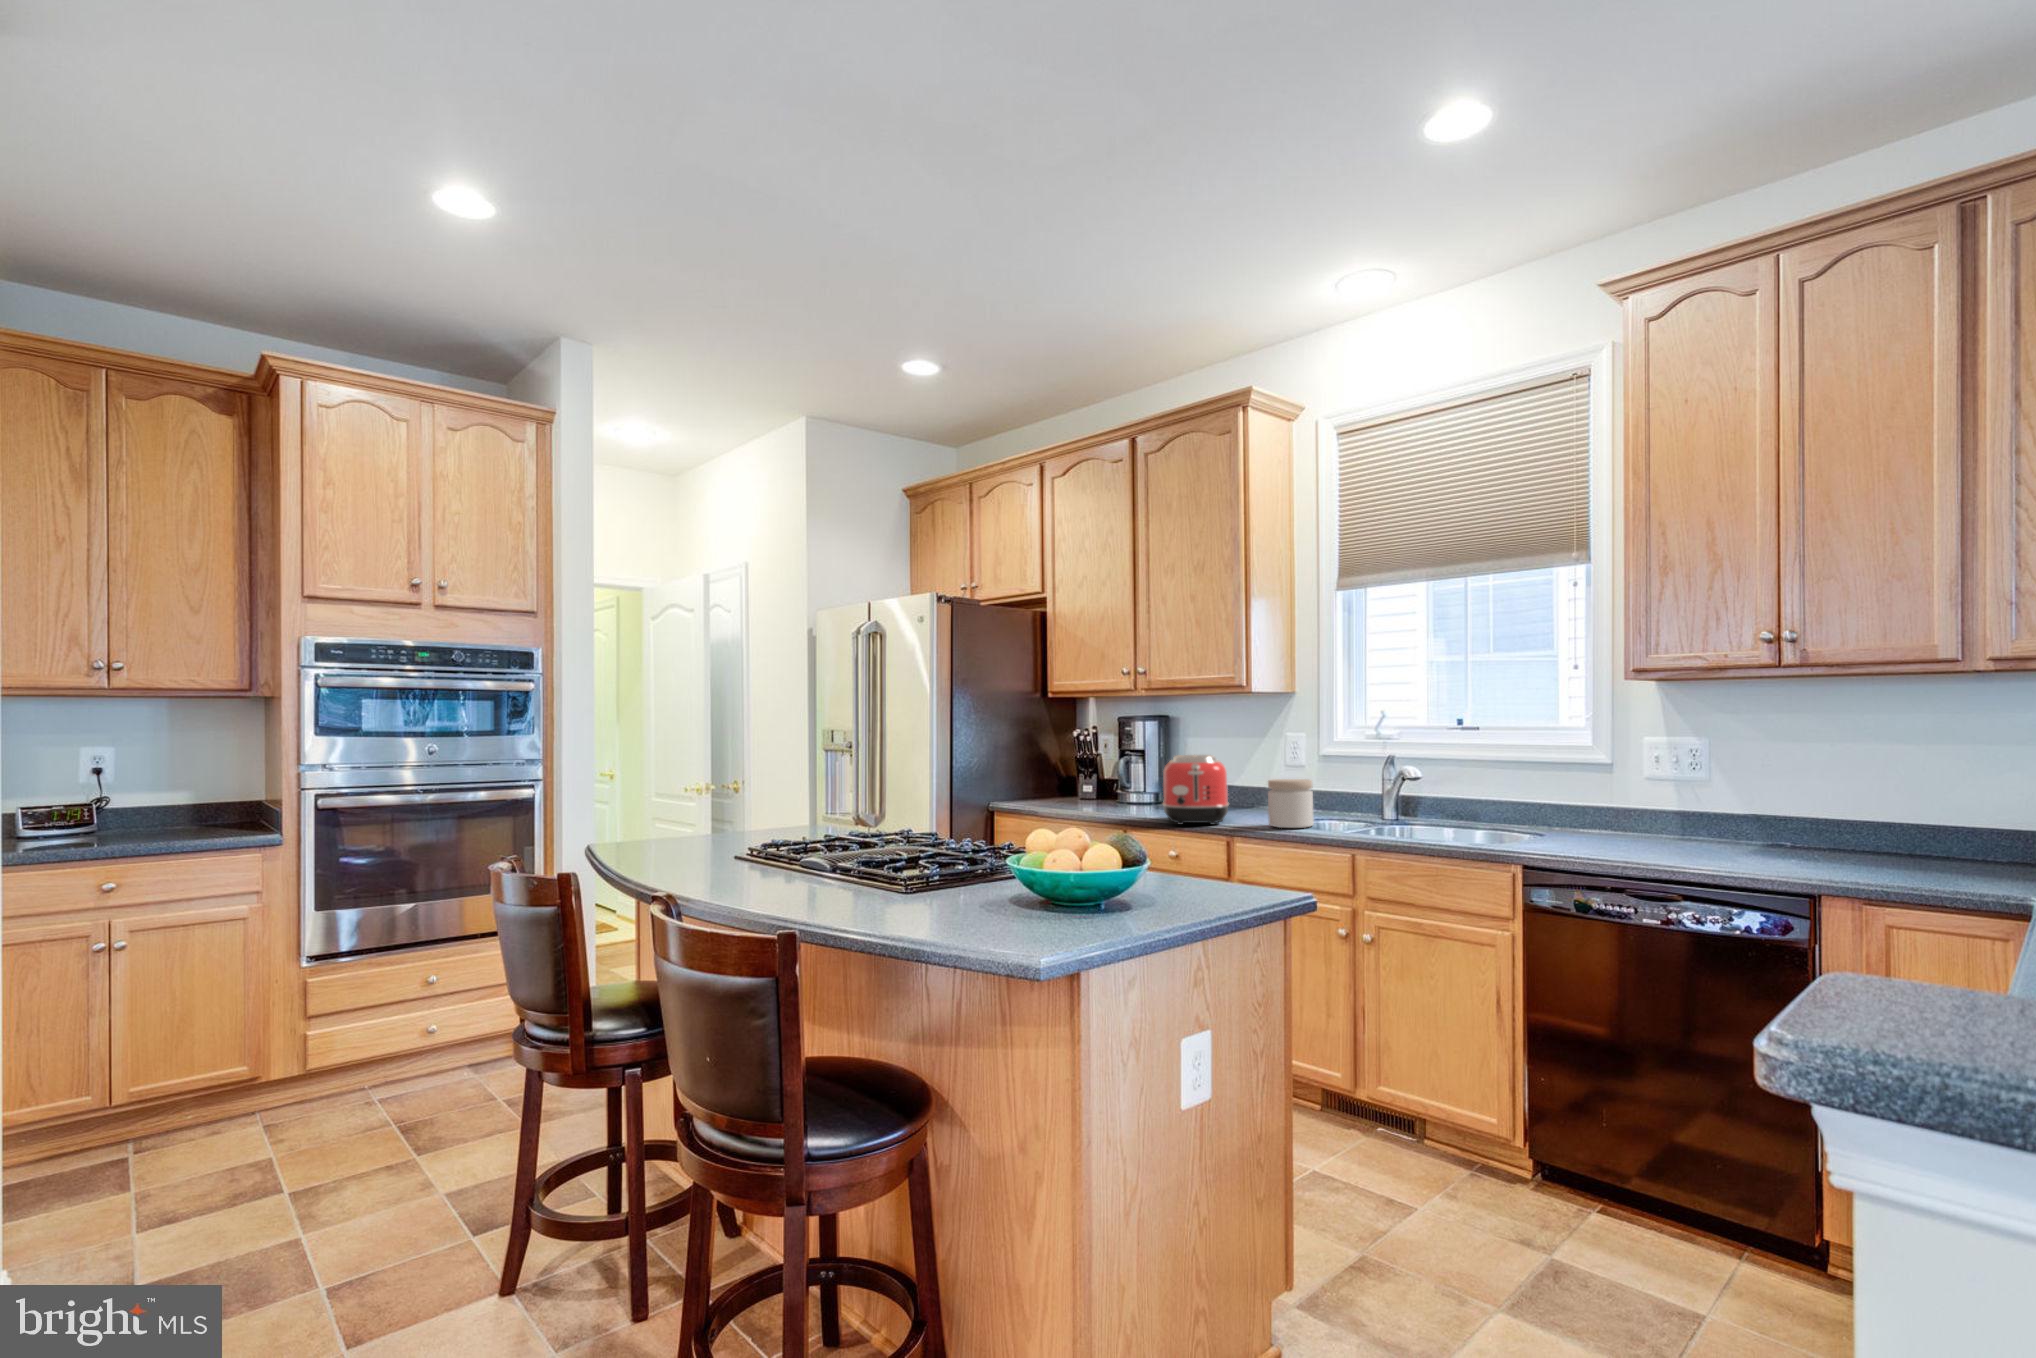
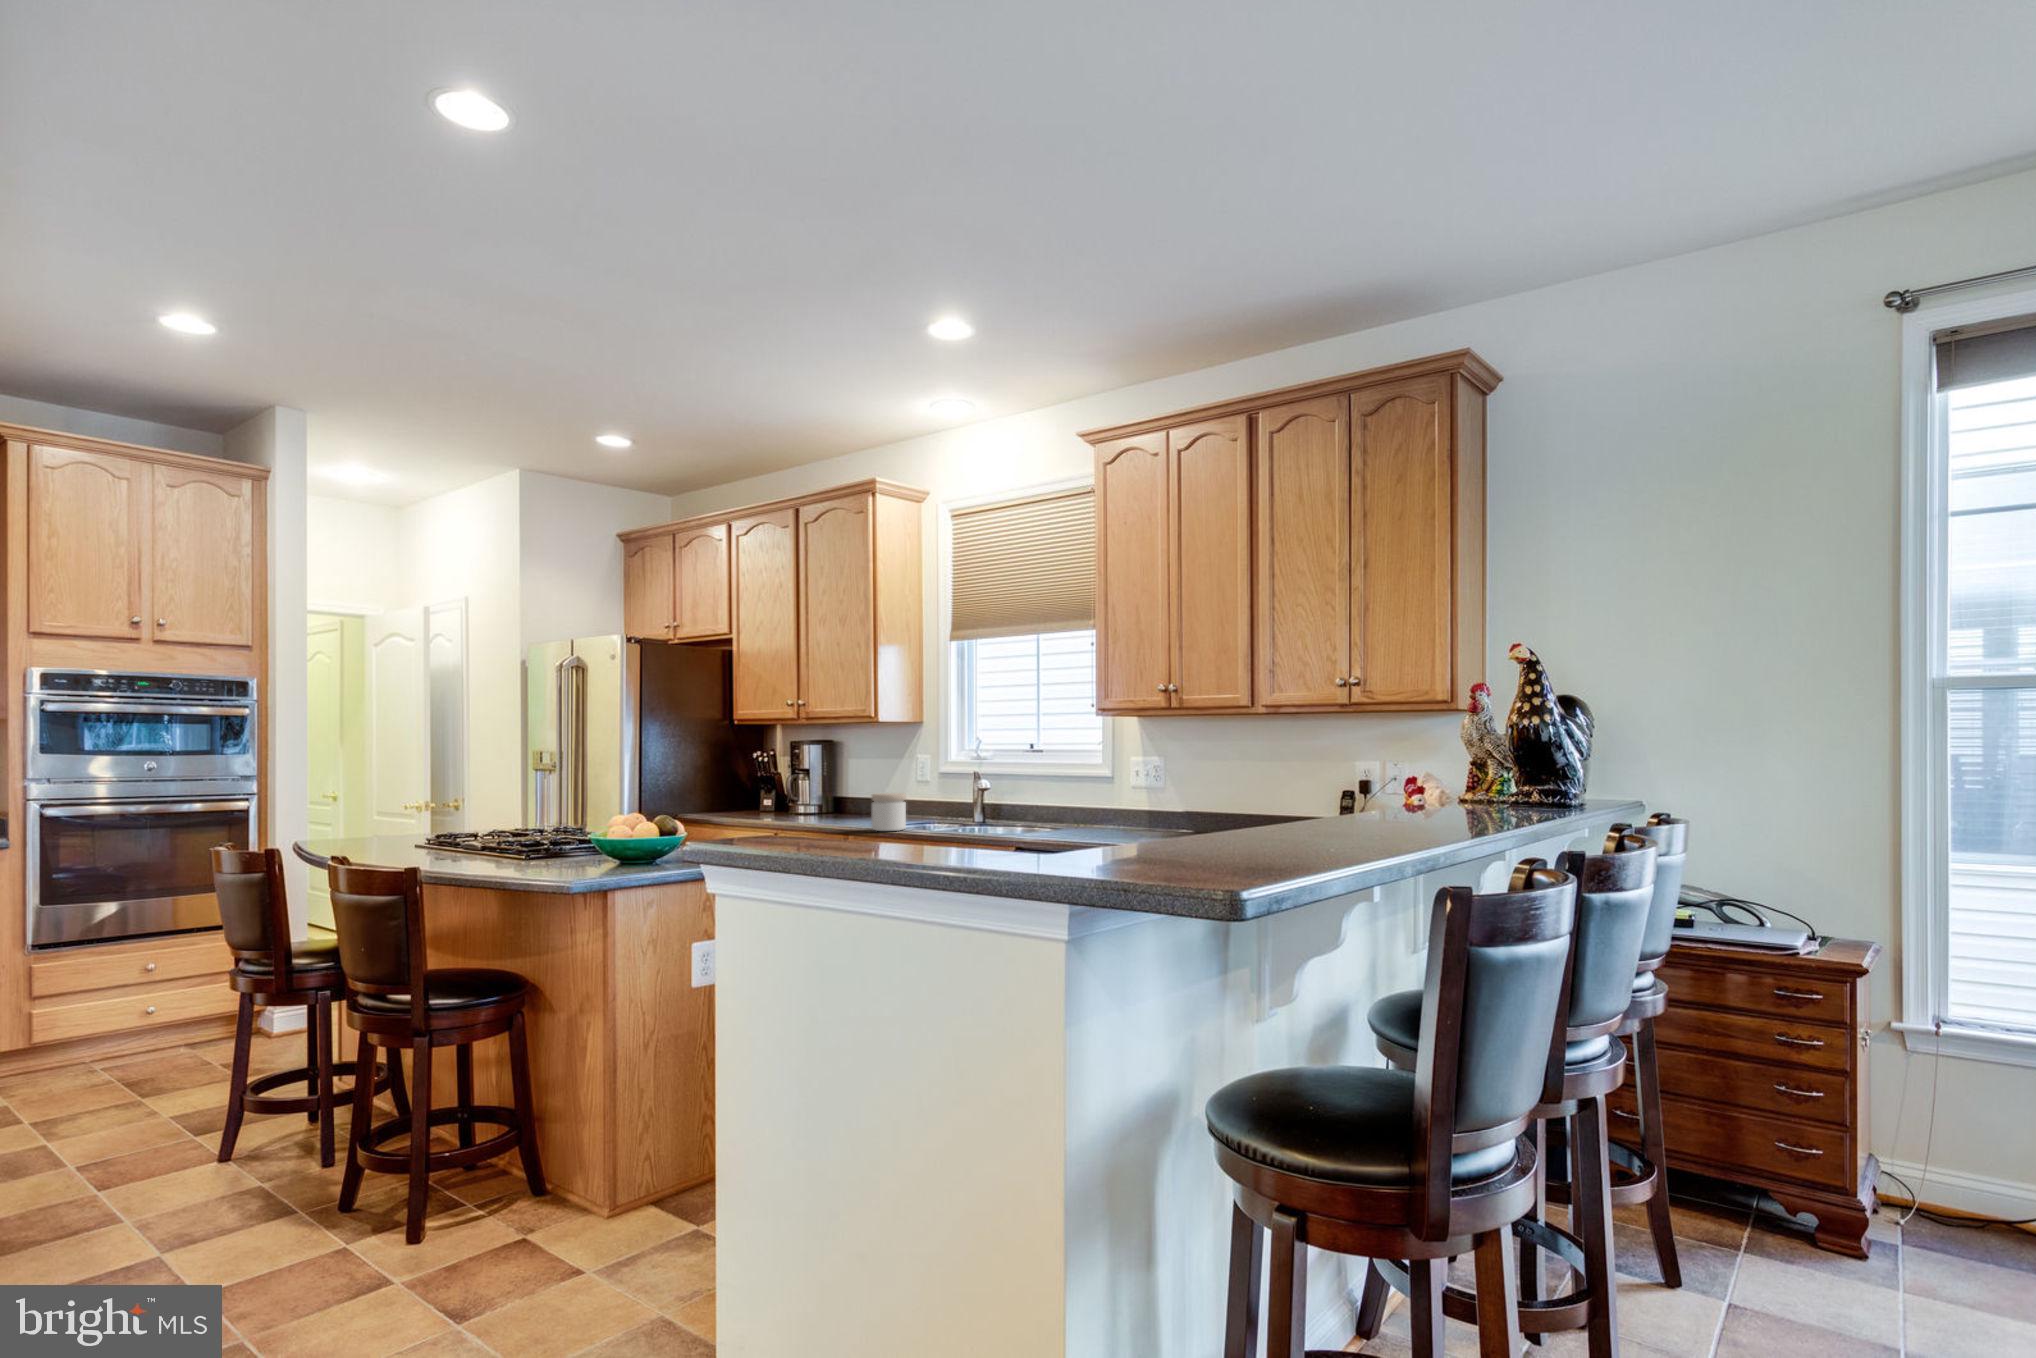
toaster: present [1163,755,1229,825] -> none [797,773,853,829]

